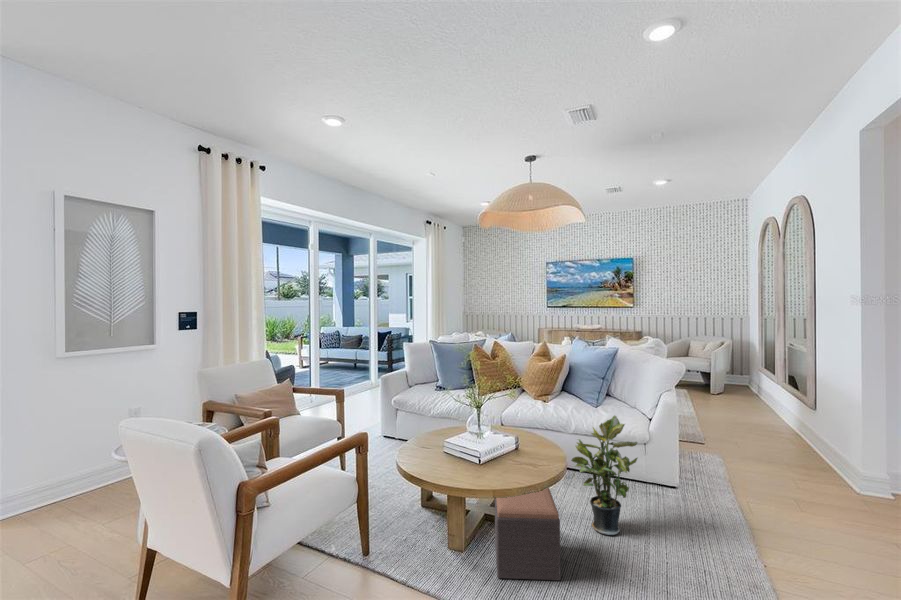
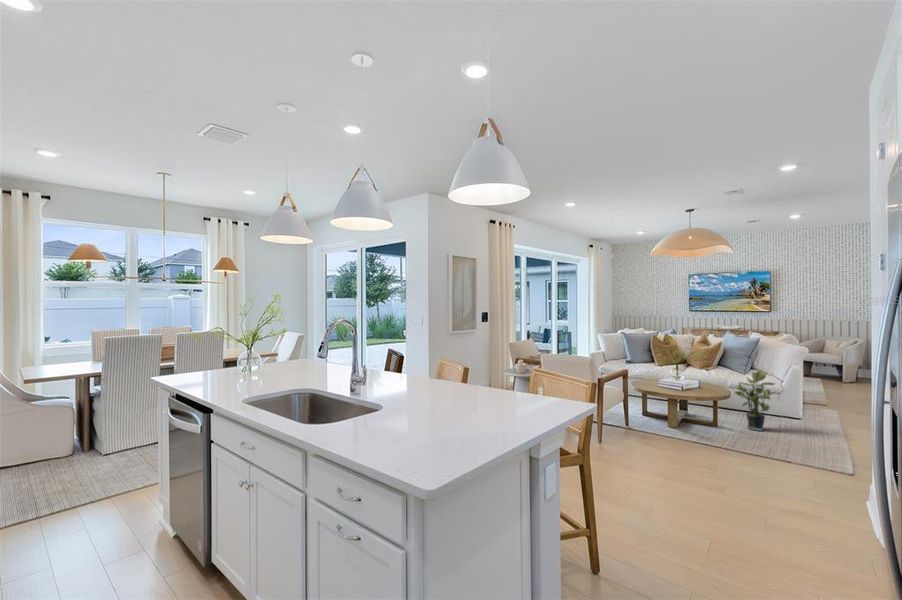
footstool: present [495,488,561,580] -> none [693,399,733,439]

